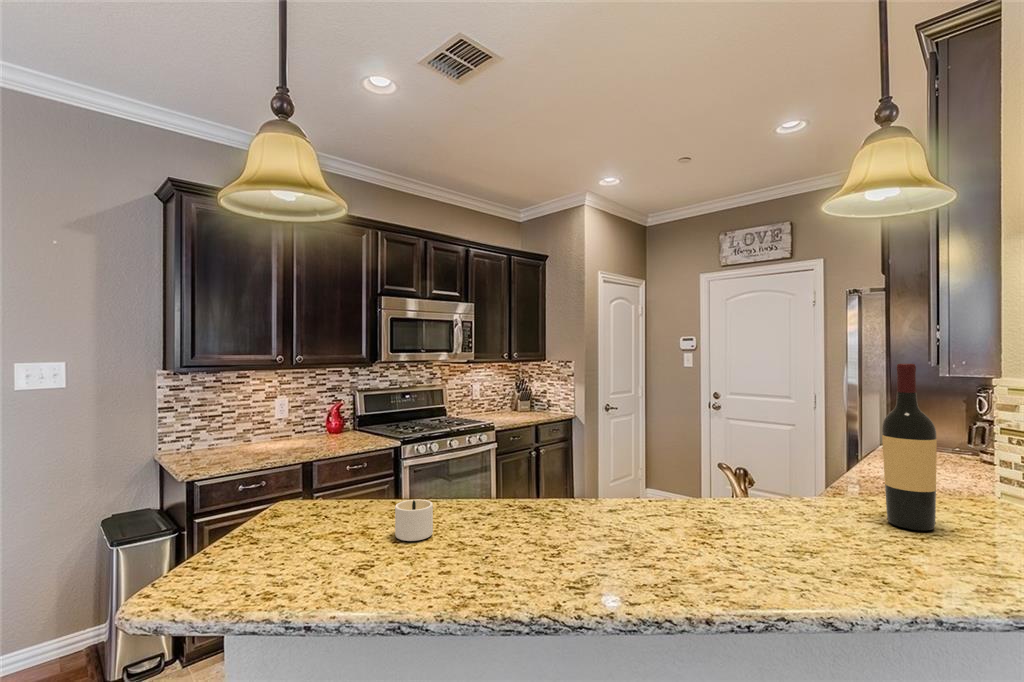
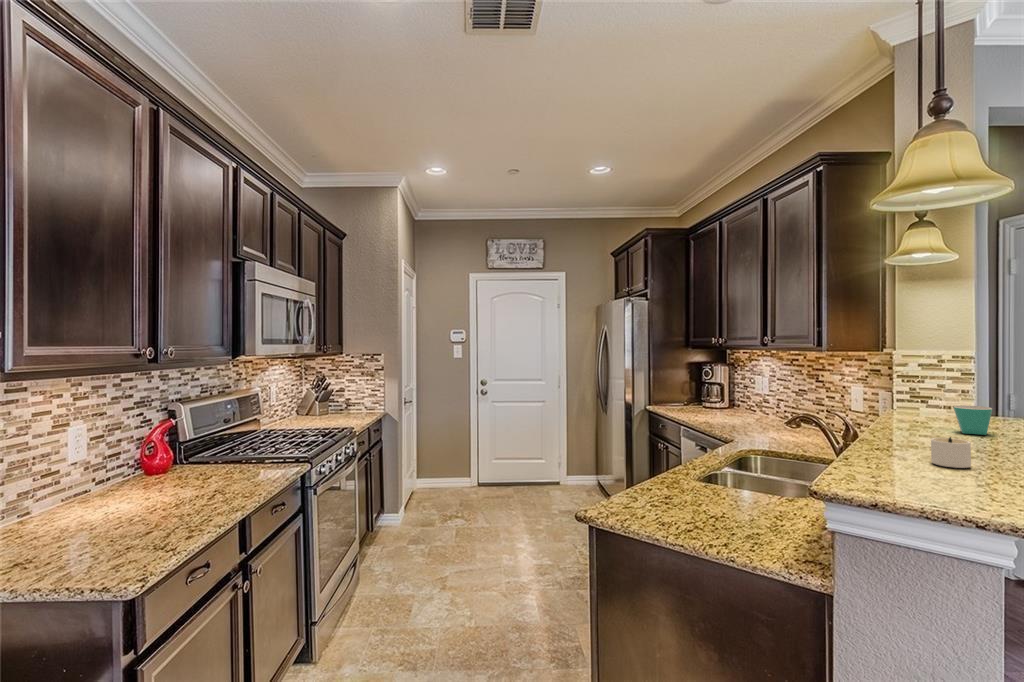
wine bottle: present [882,364,937,531] -> none [926,332,955,416]
mug: none [687,492,757,549] -> present [954,405,992,435]

